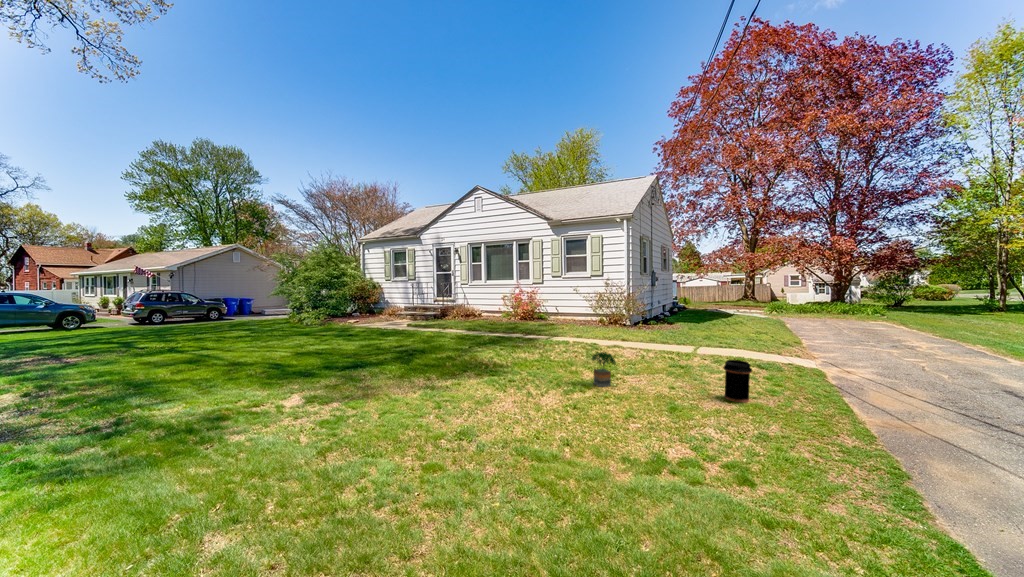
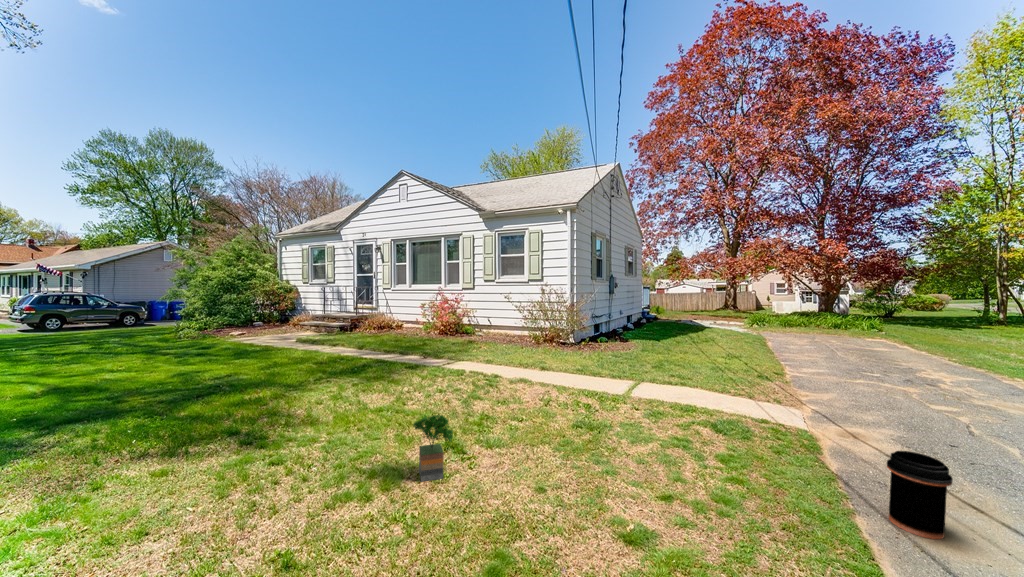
trash can: present [724,360,752,402] -> present [887,451,953,539]

